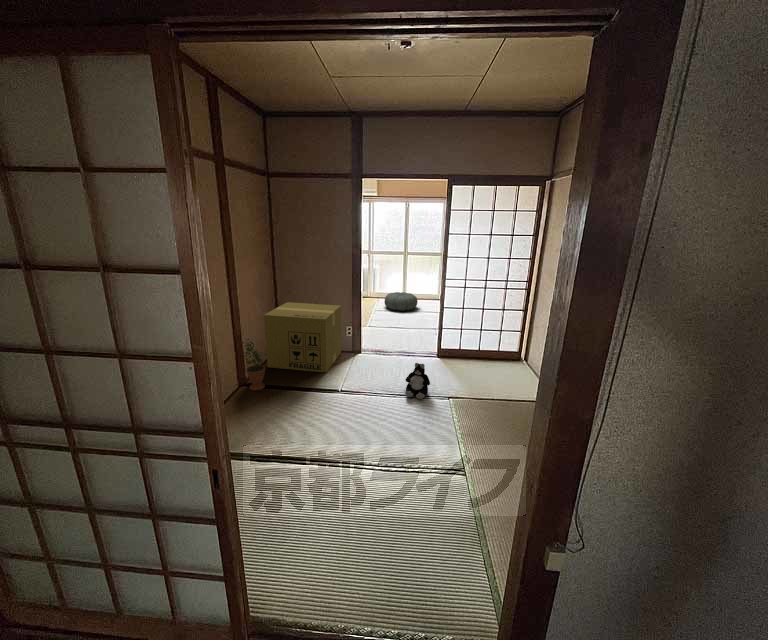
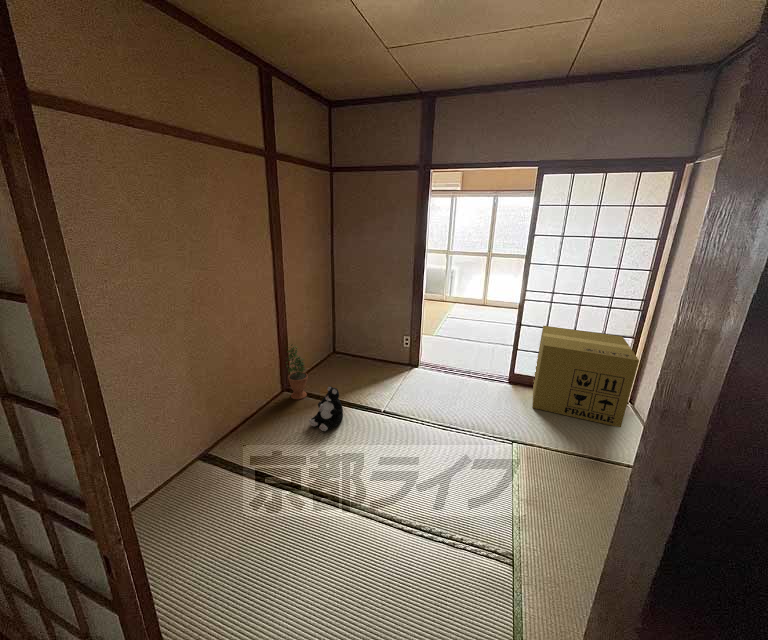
pouf: present [384,292,418,311] -> none [460,298,498,320]
cardboard box: present [264,302,341,372] -> present [532,326,639,427]
plush toy: present [405,363,430,399] -> present [309,386,343,431]

